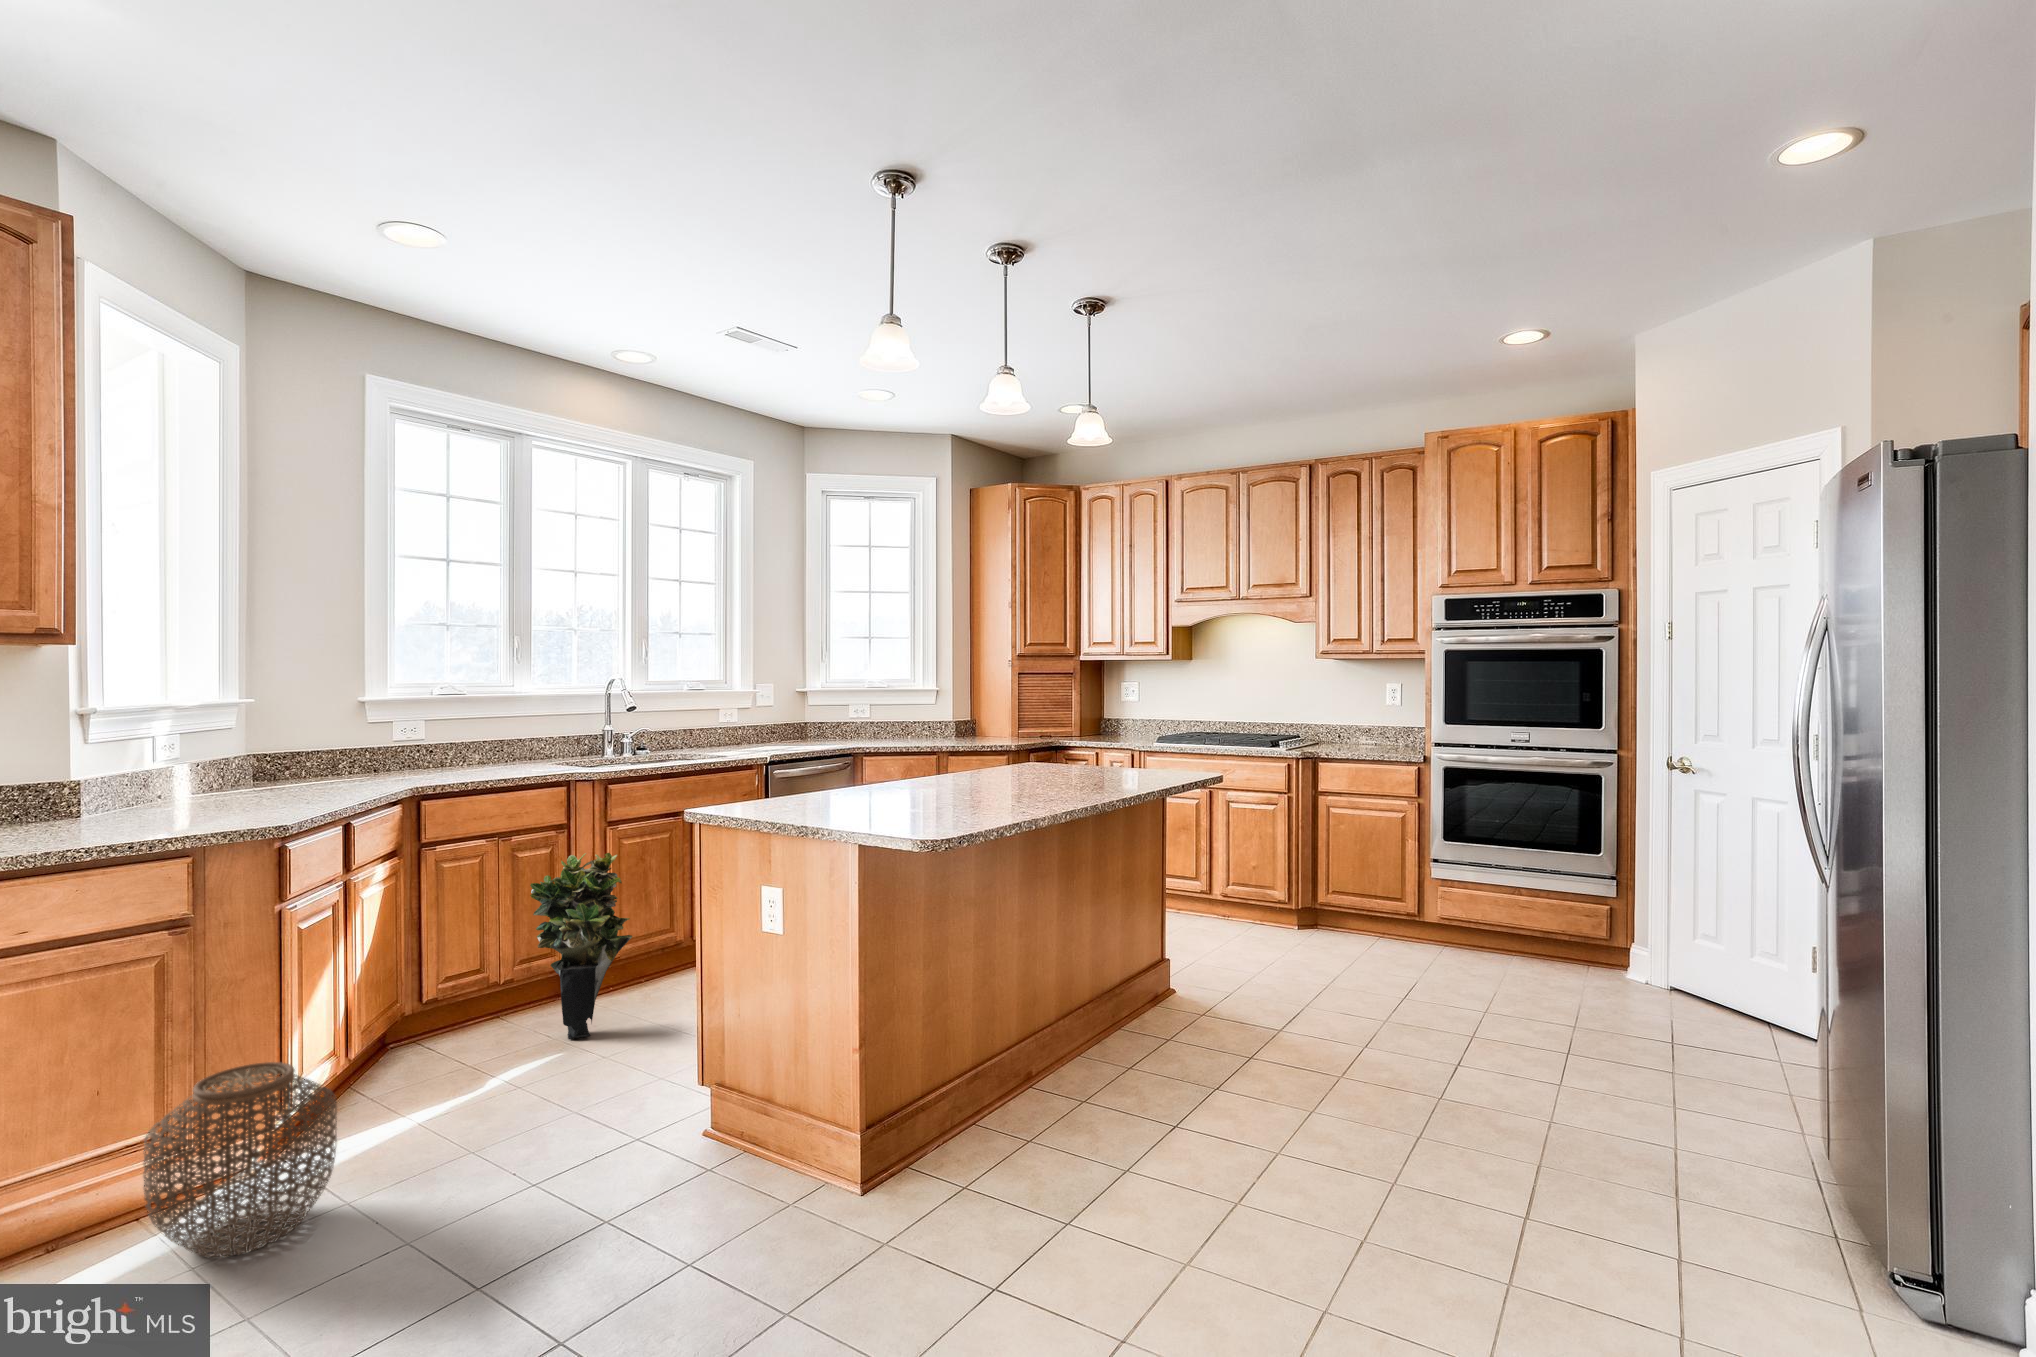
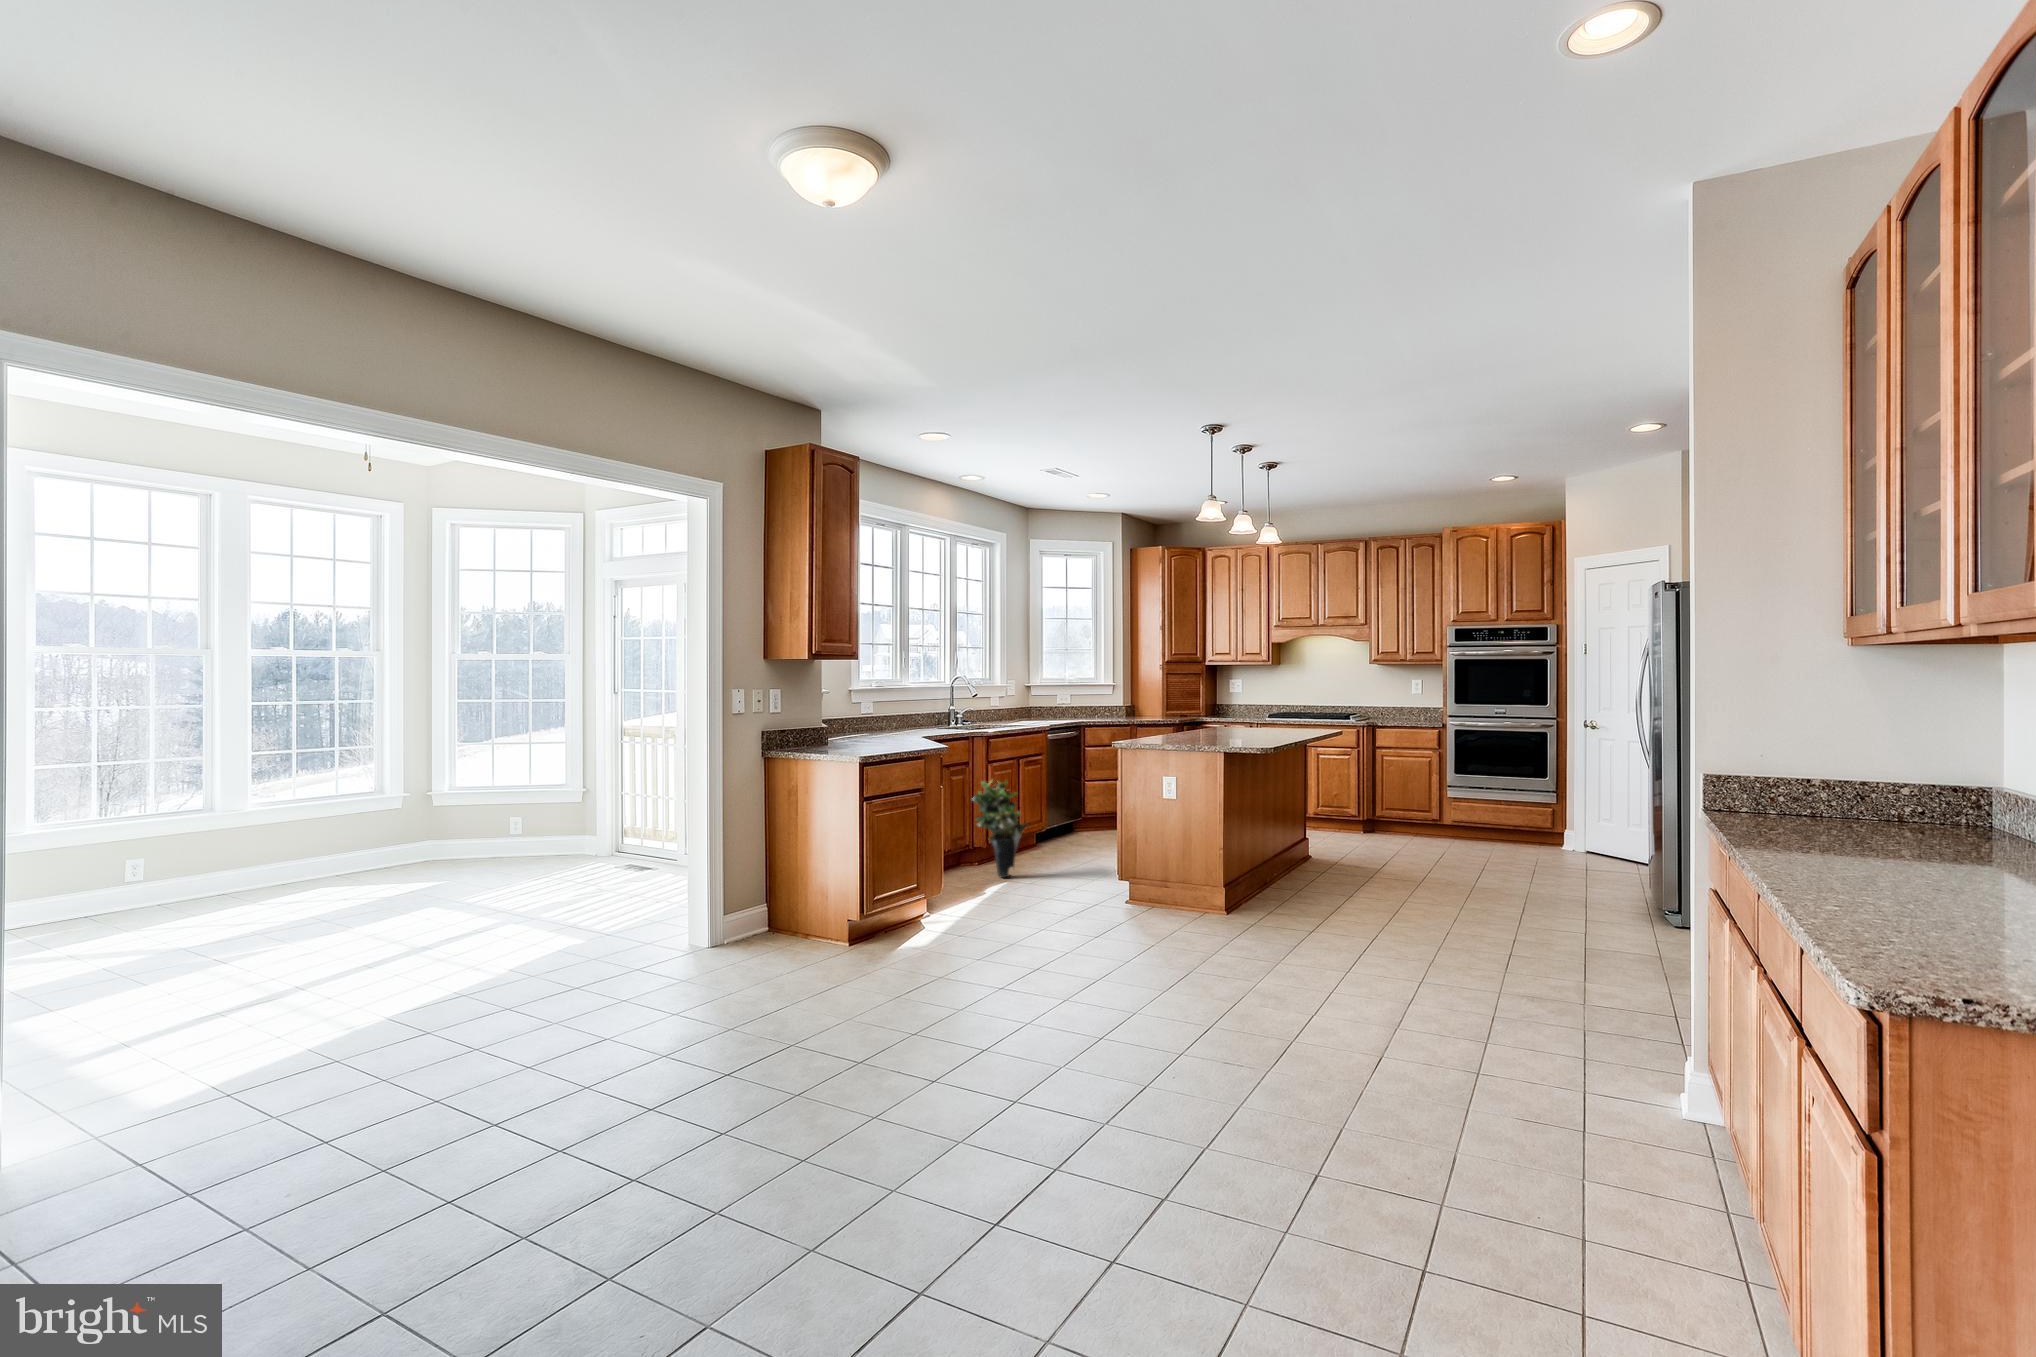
woven basket: present [144,1062,337,1257] -> none [937,857,1004,933]

